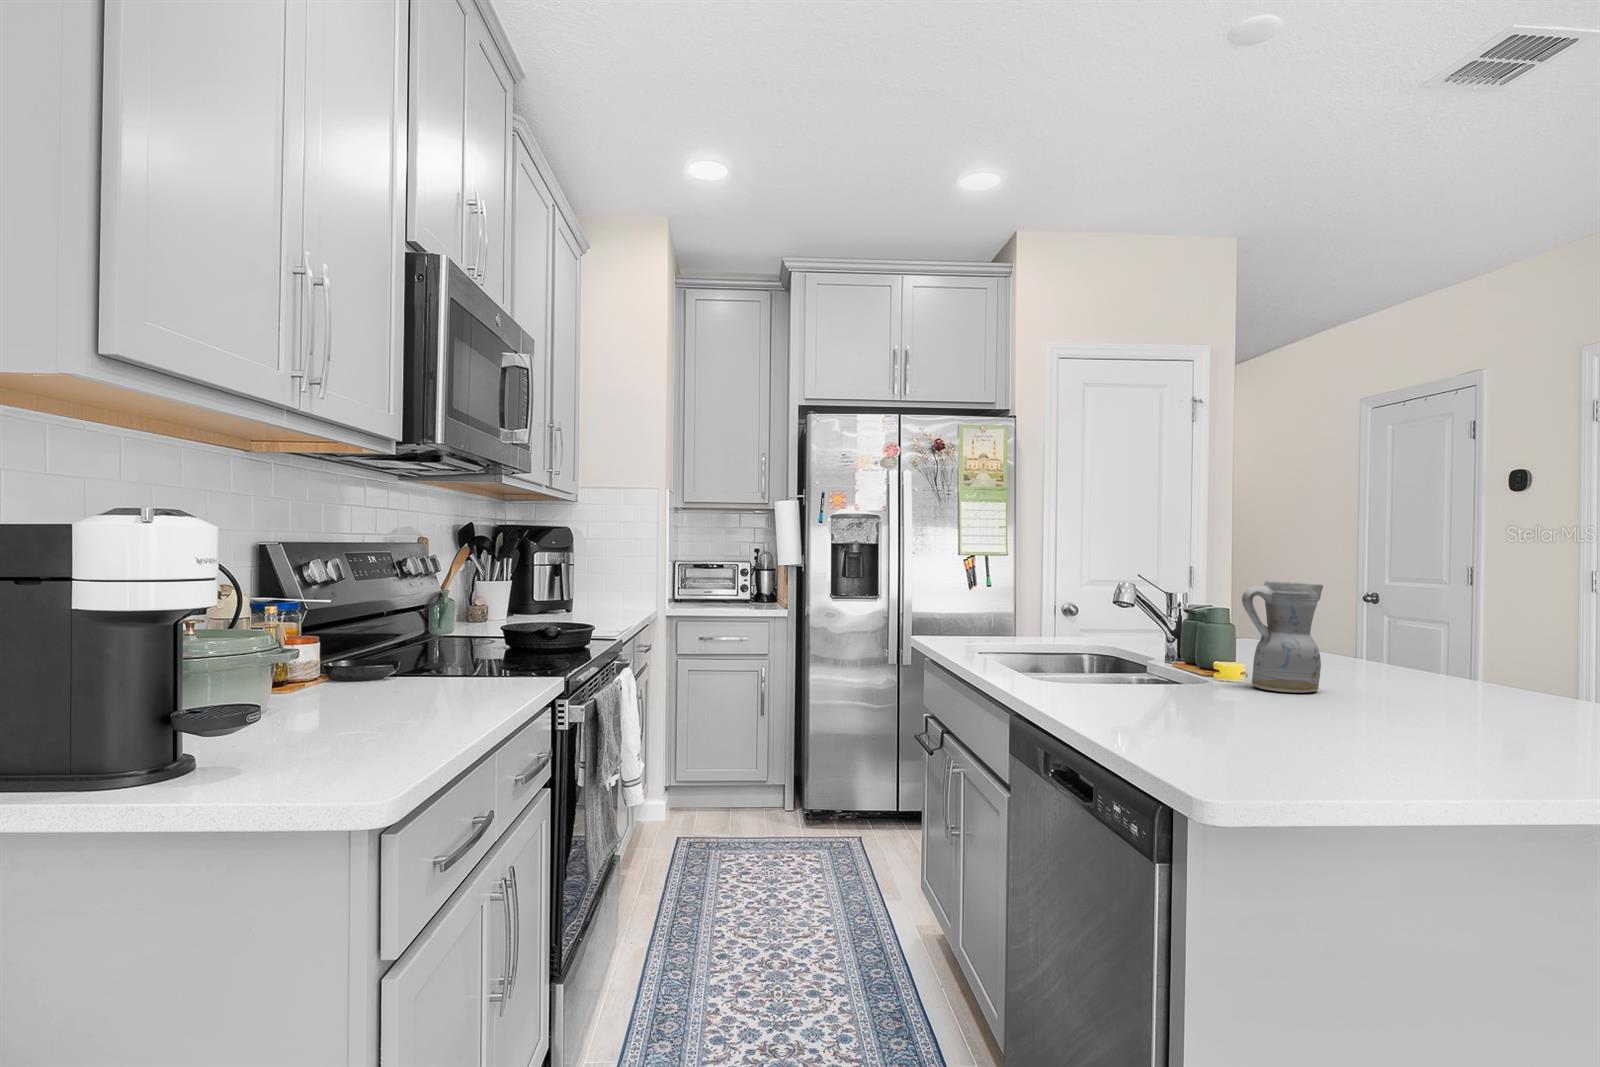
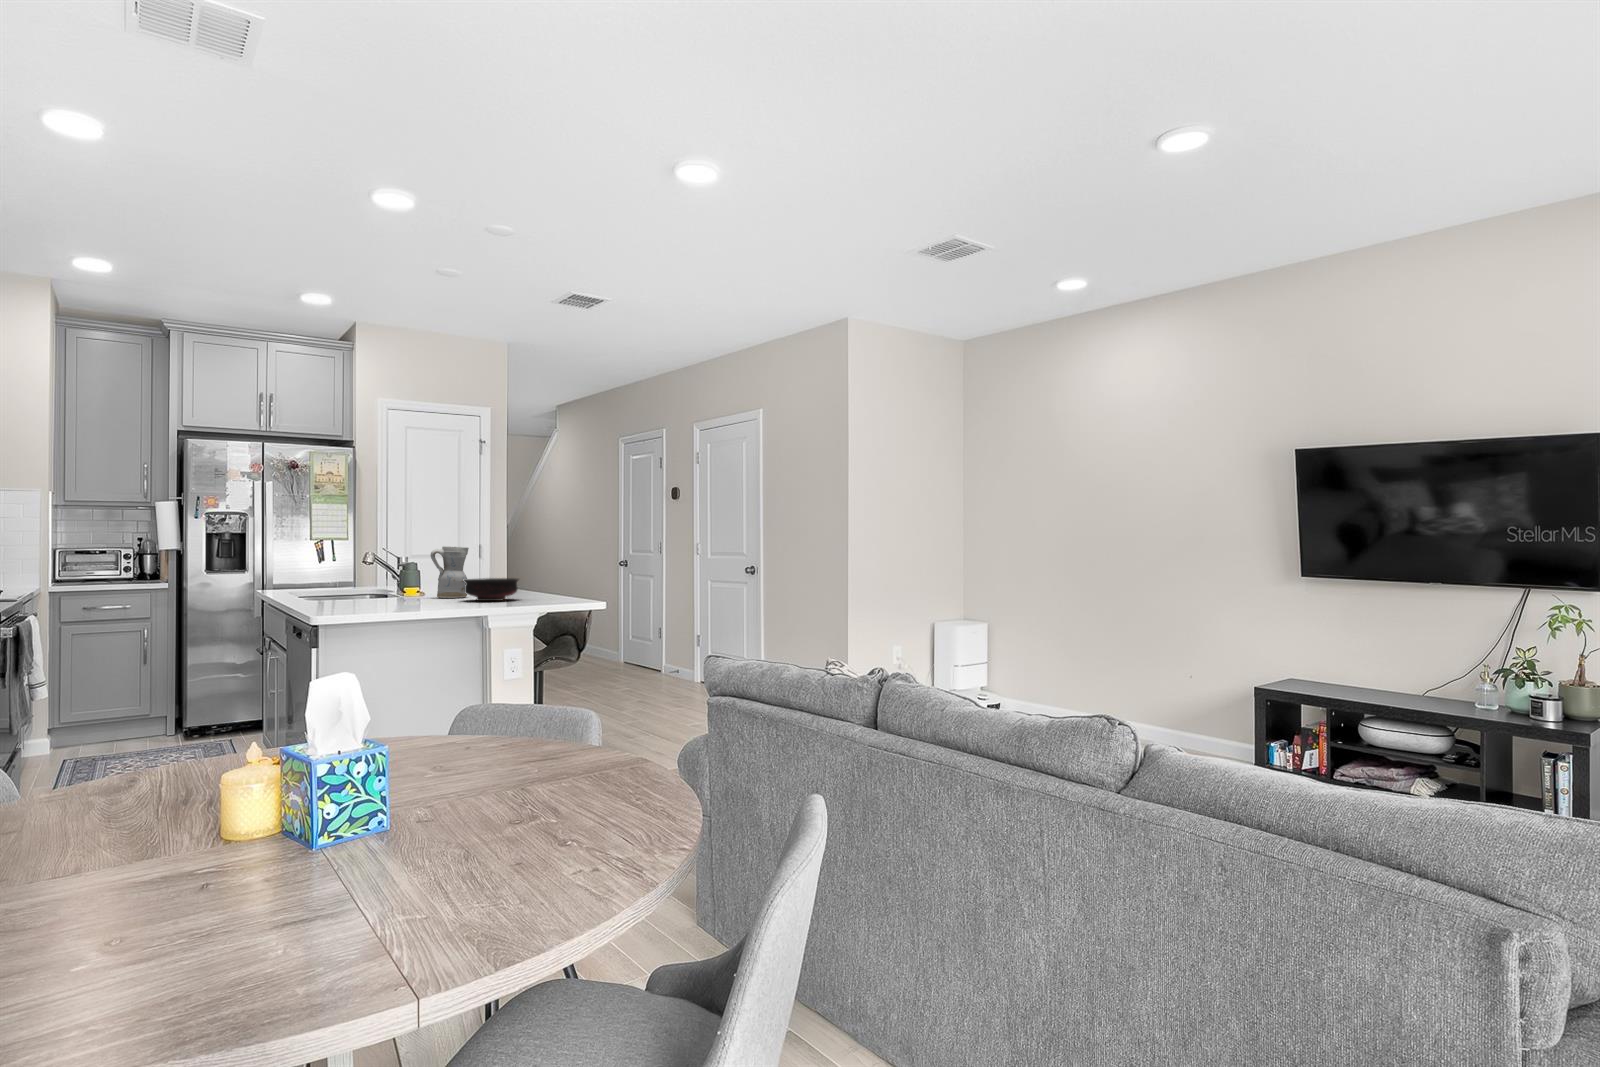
bowl: none [1353,659,1511,723] -> present [464,578,518,601]

